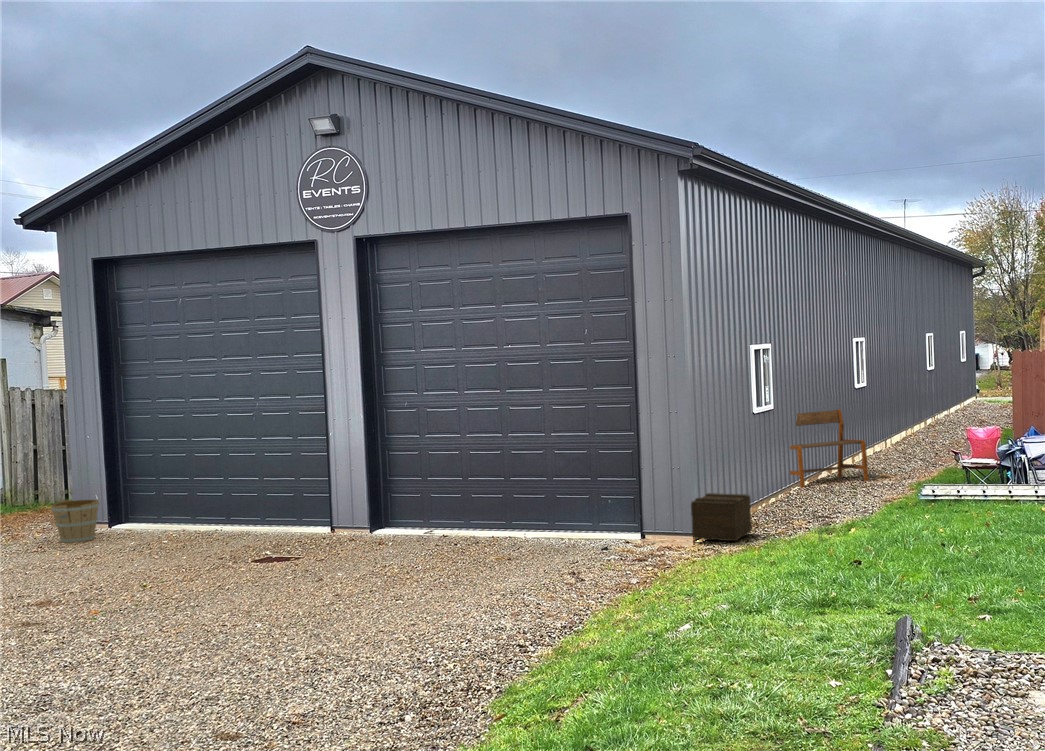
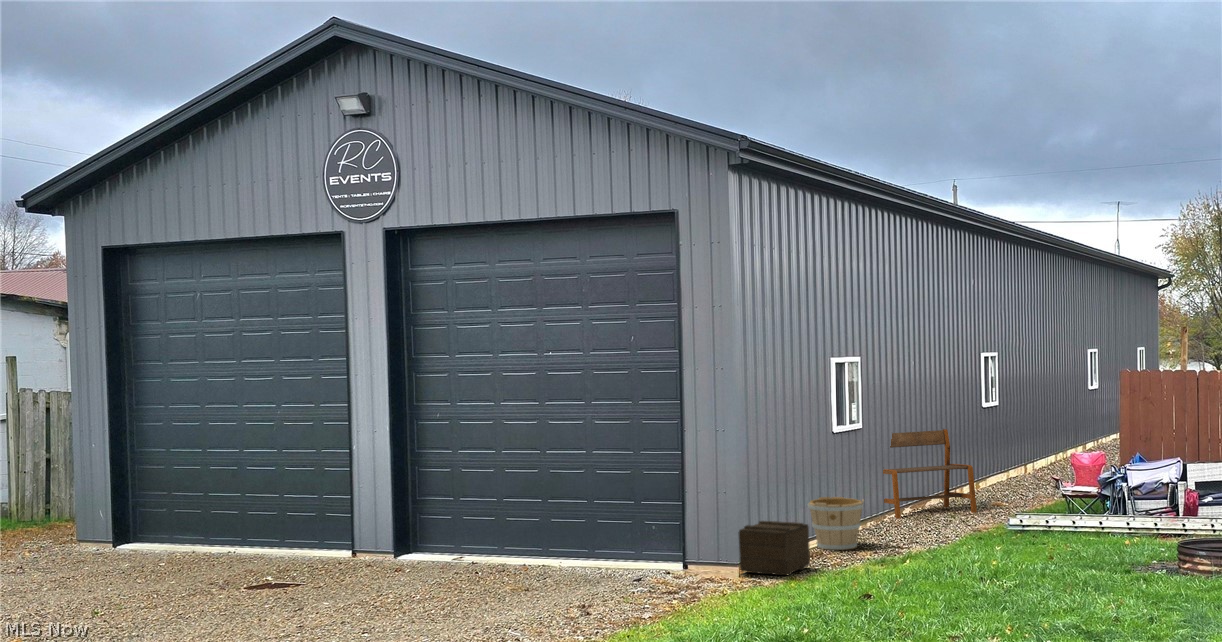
wooden bucket: present [51,500,100,543] -> present [808,497,864,550]

